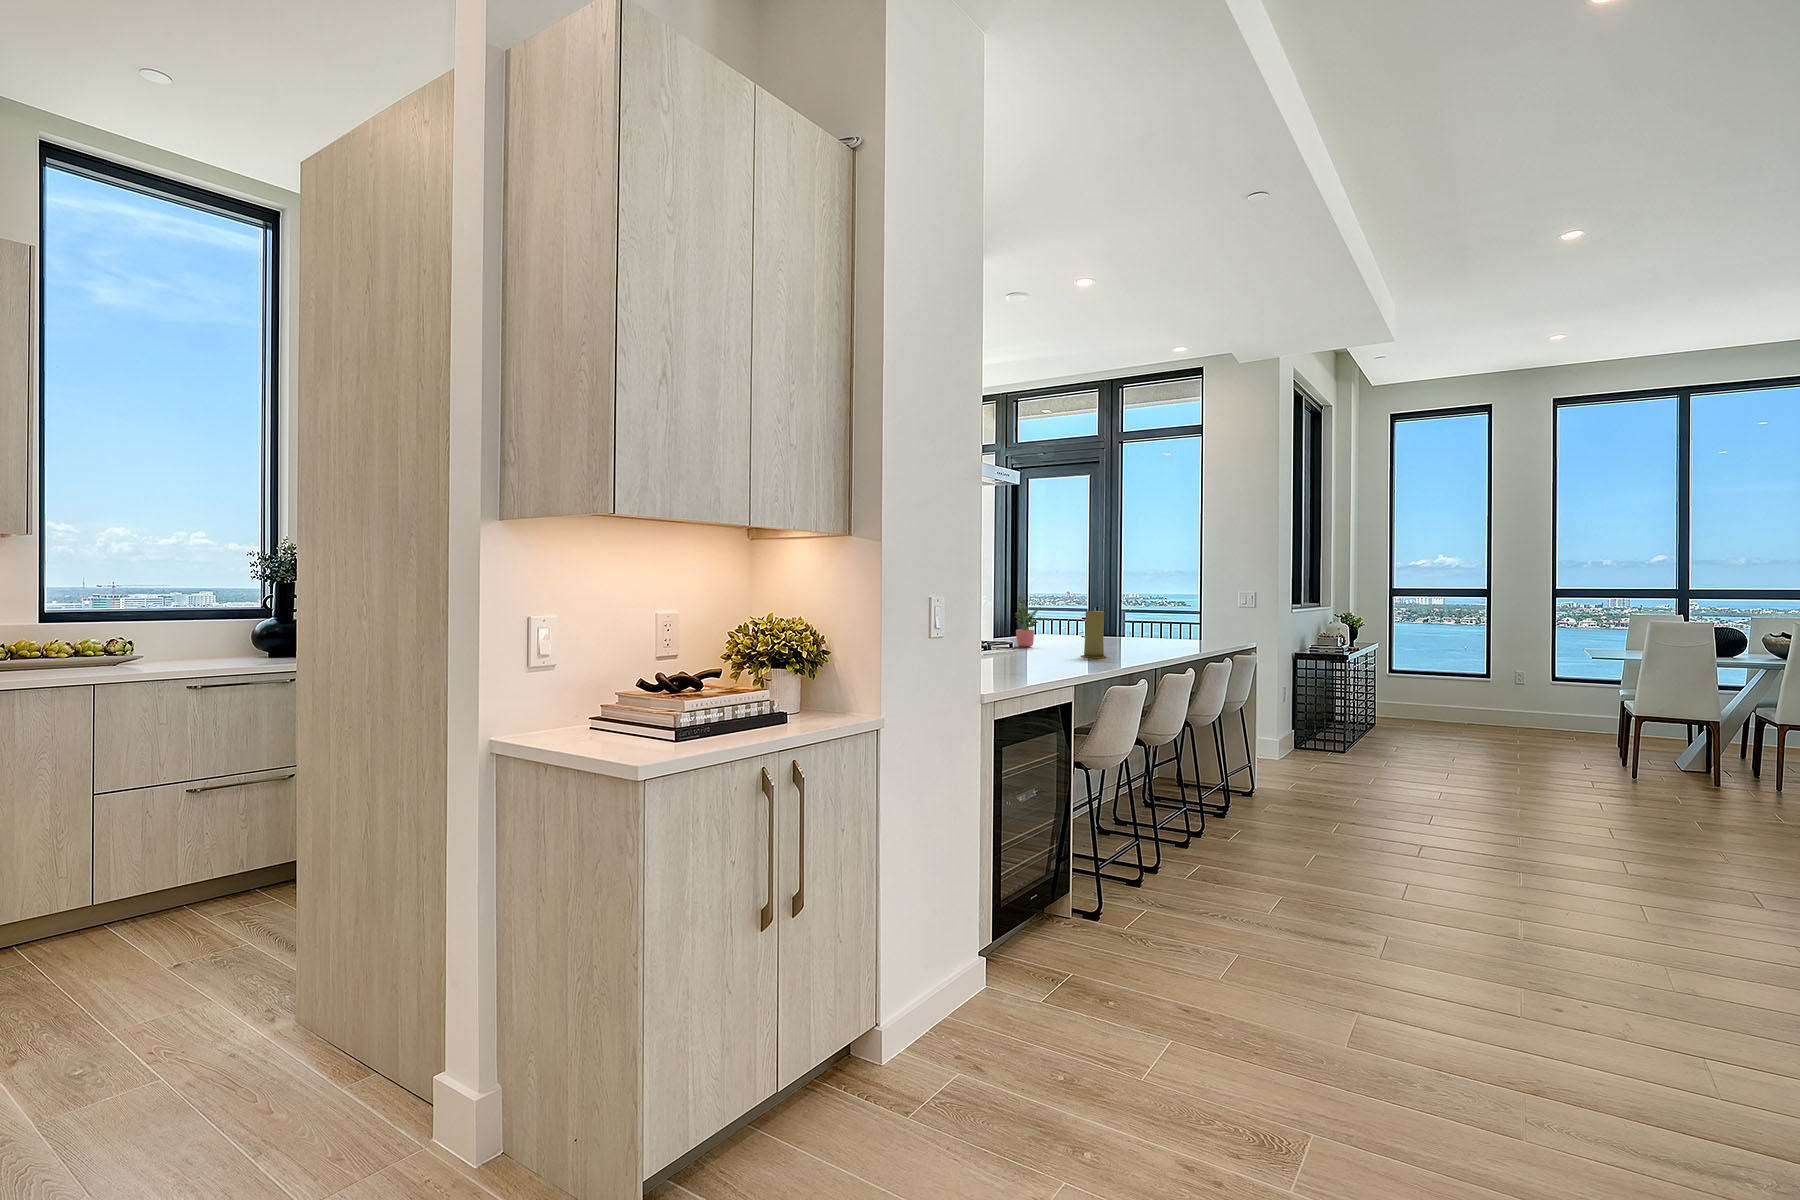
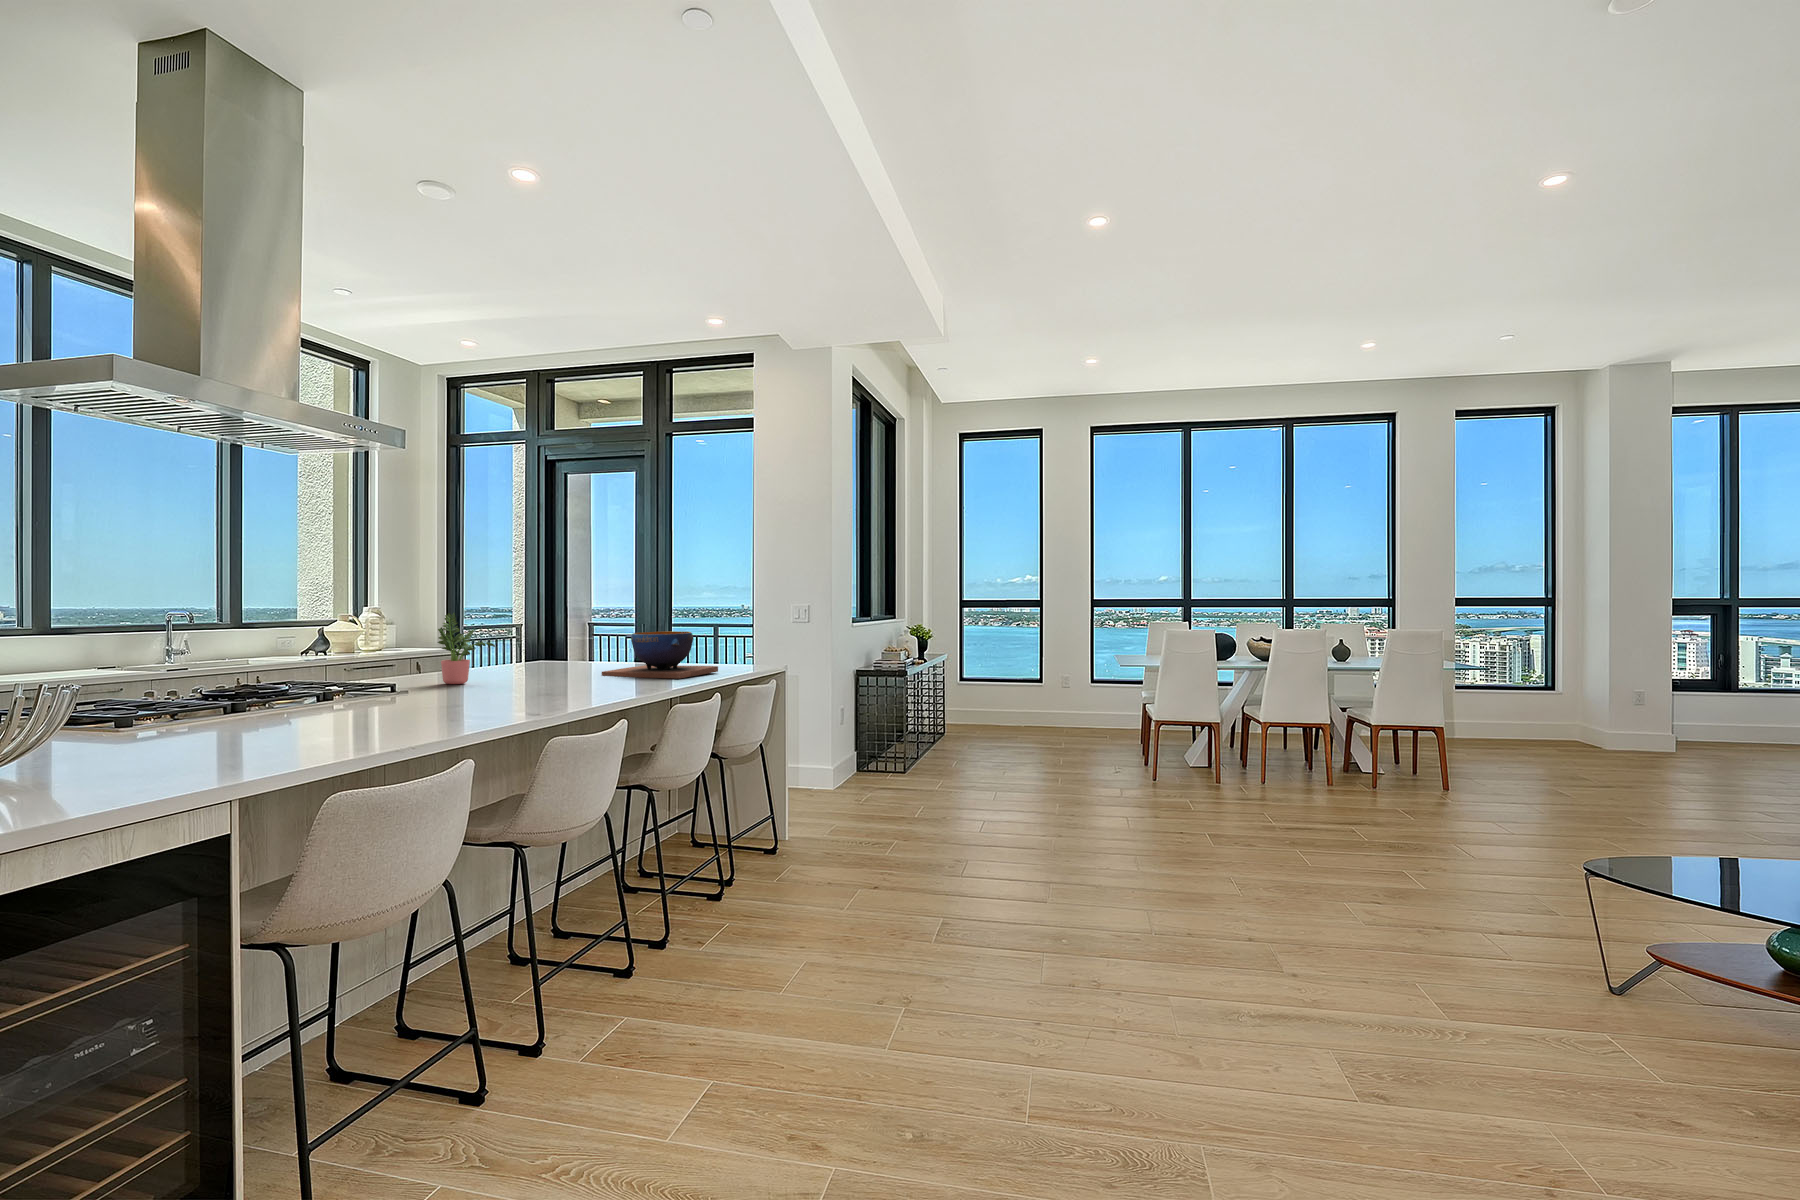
candle: present [1081,611,1107,658] -> none [500,634,541,702]
decorative bowl: none [1113,613,1200,650] -> present [602,631,718,679]

